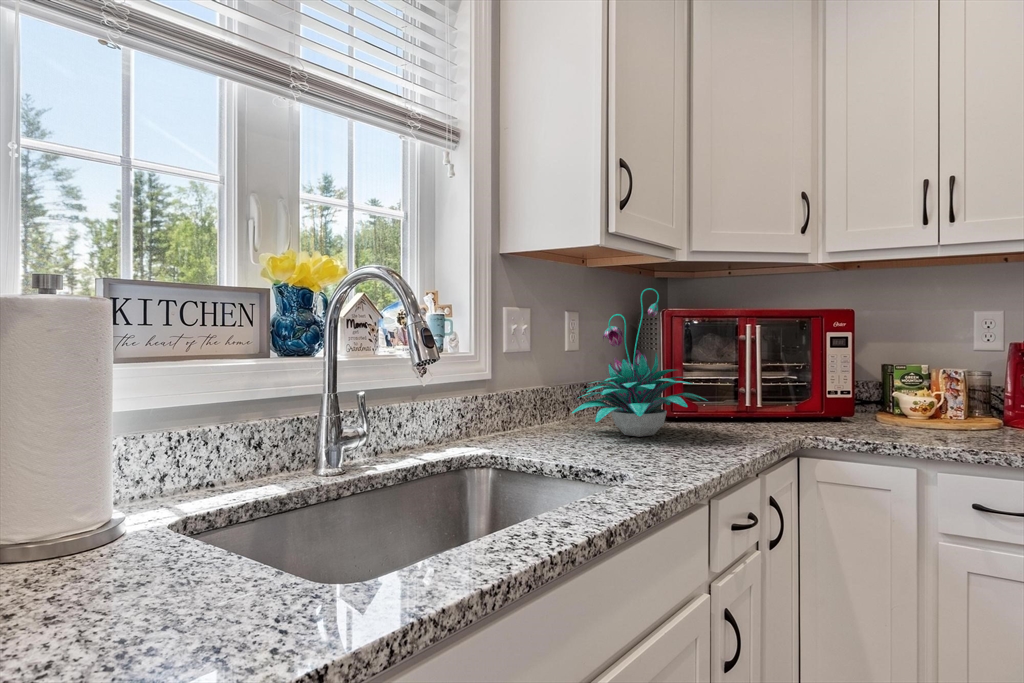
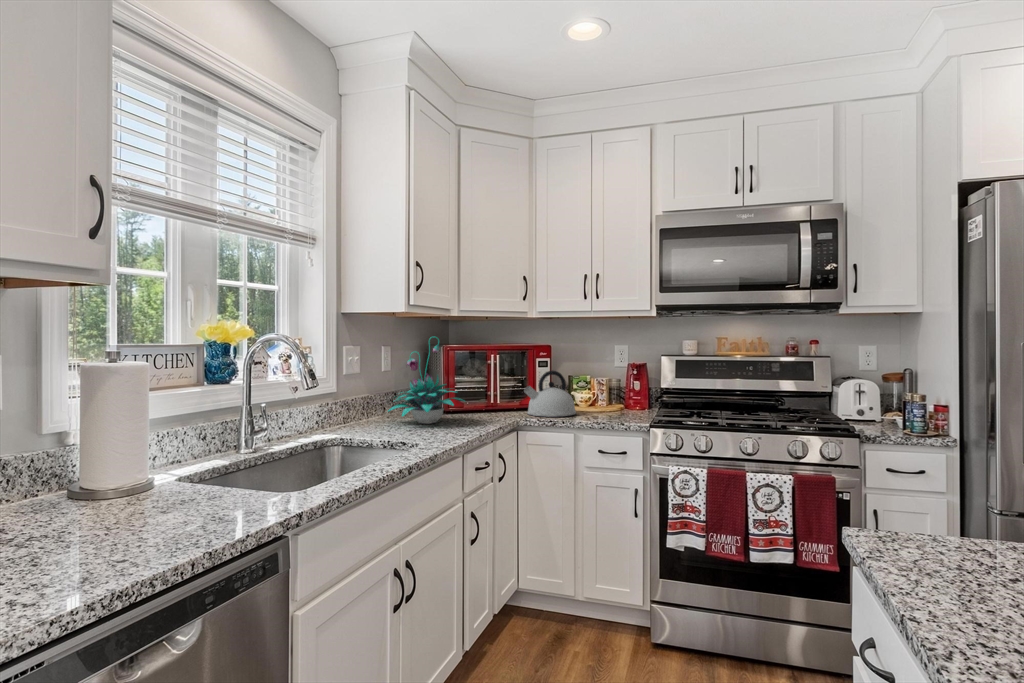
kettle: none [808,352,913,434] -> present [524,371,576,417]

